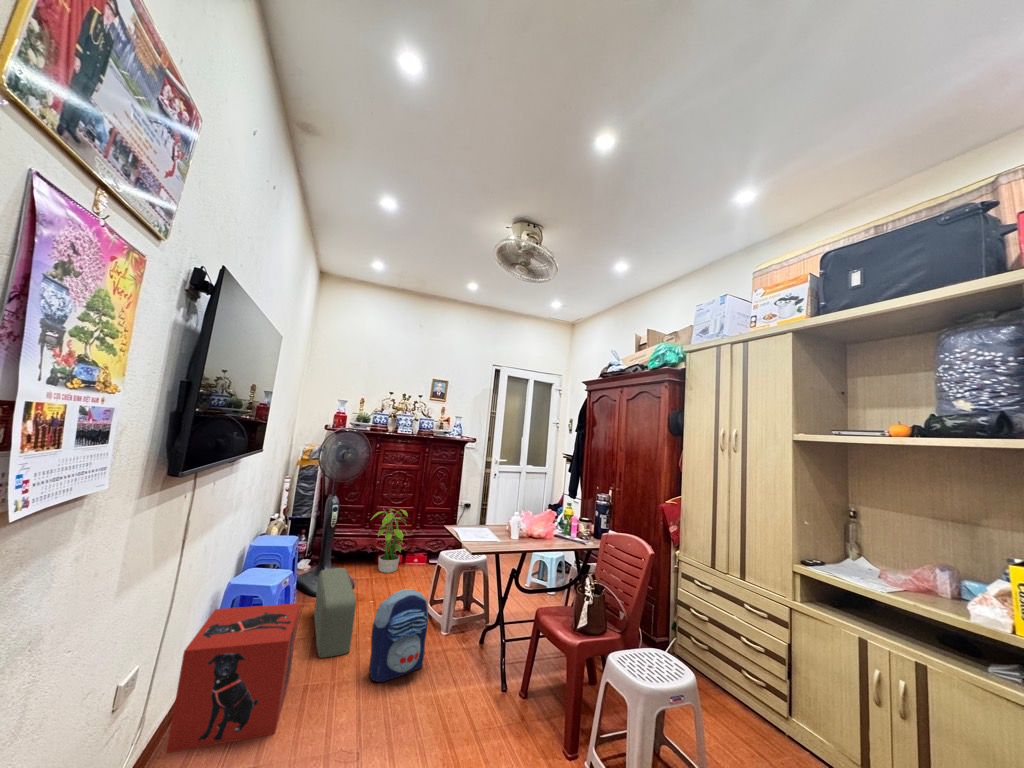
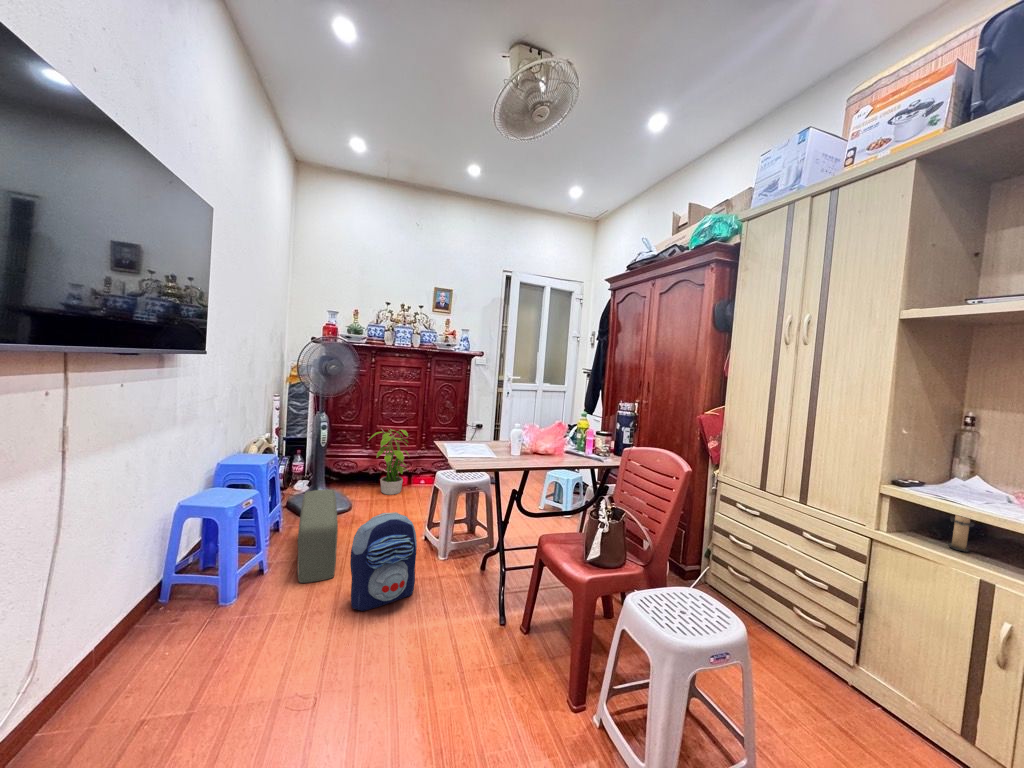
candle: none [838,582,858,617] -> present [947,515,974,552]
storage box: present [166,603,300,753] -> none [103,527,263,688]

